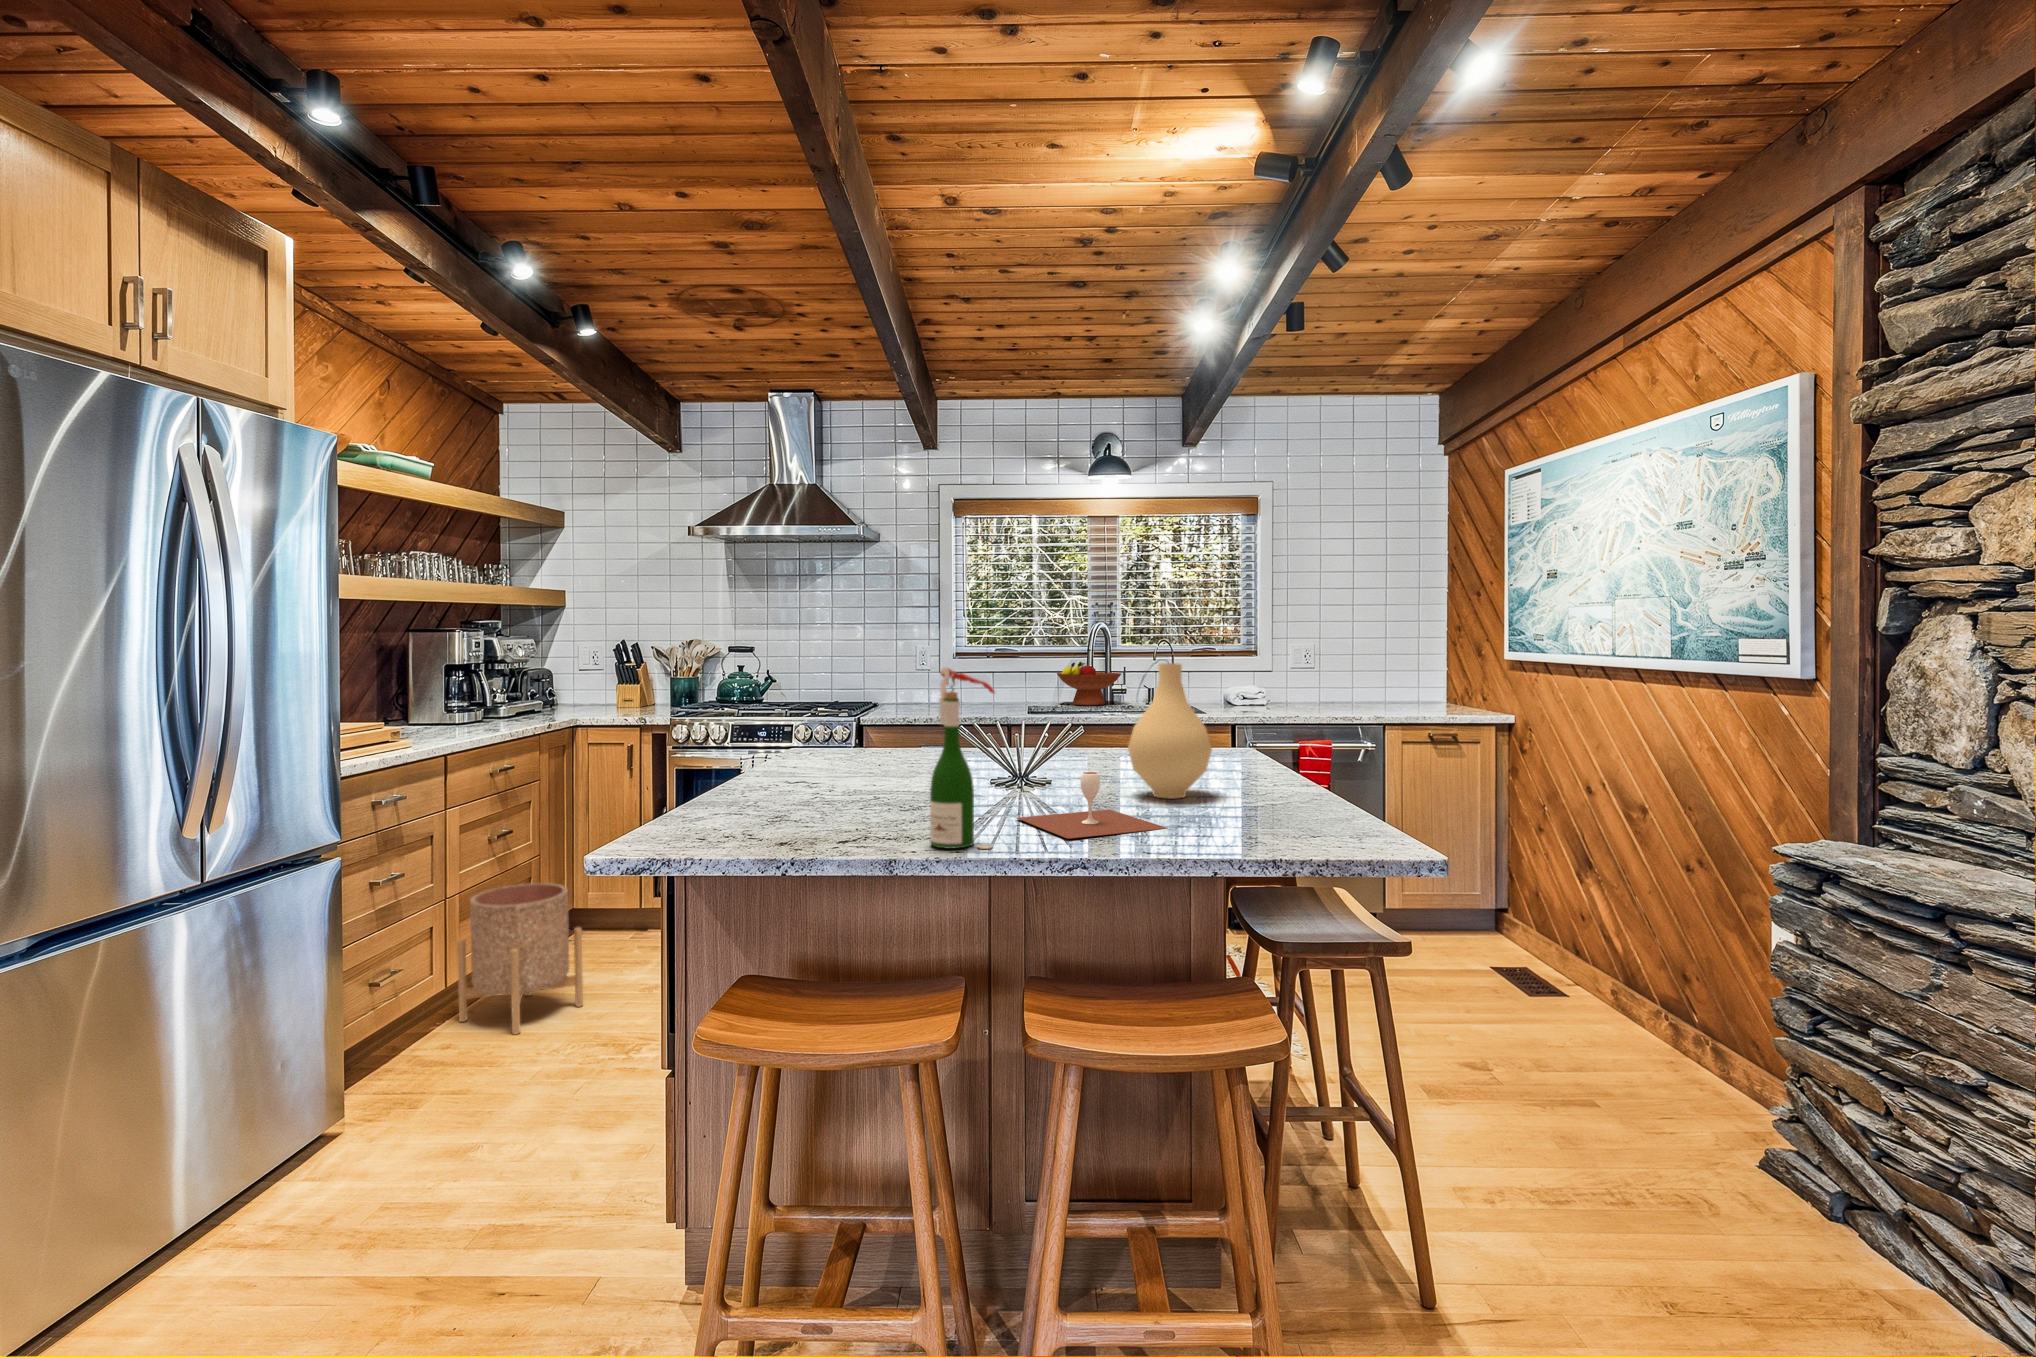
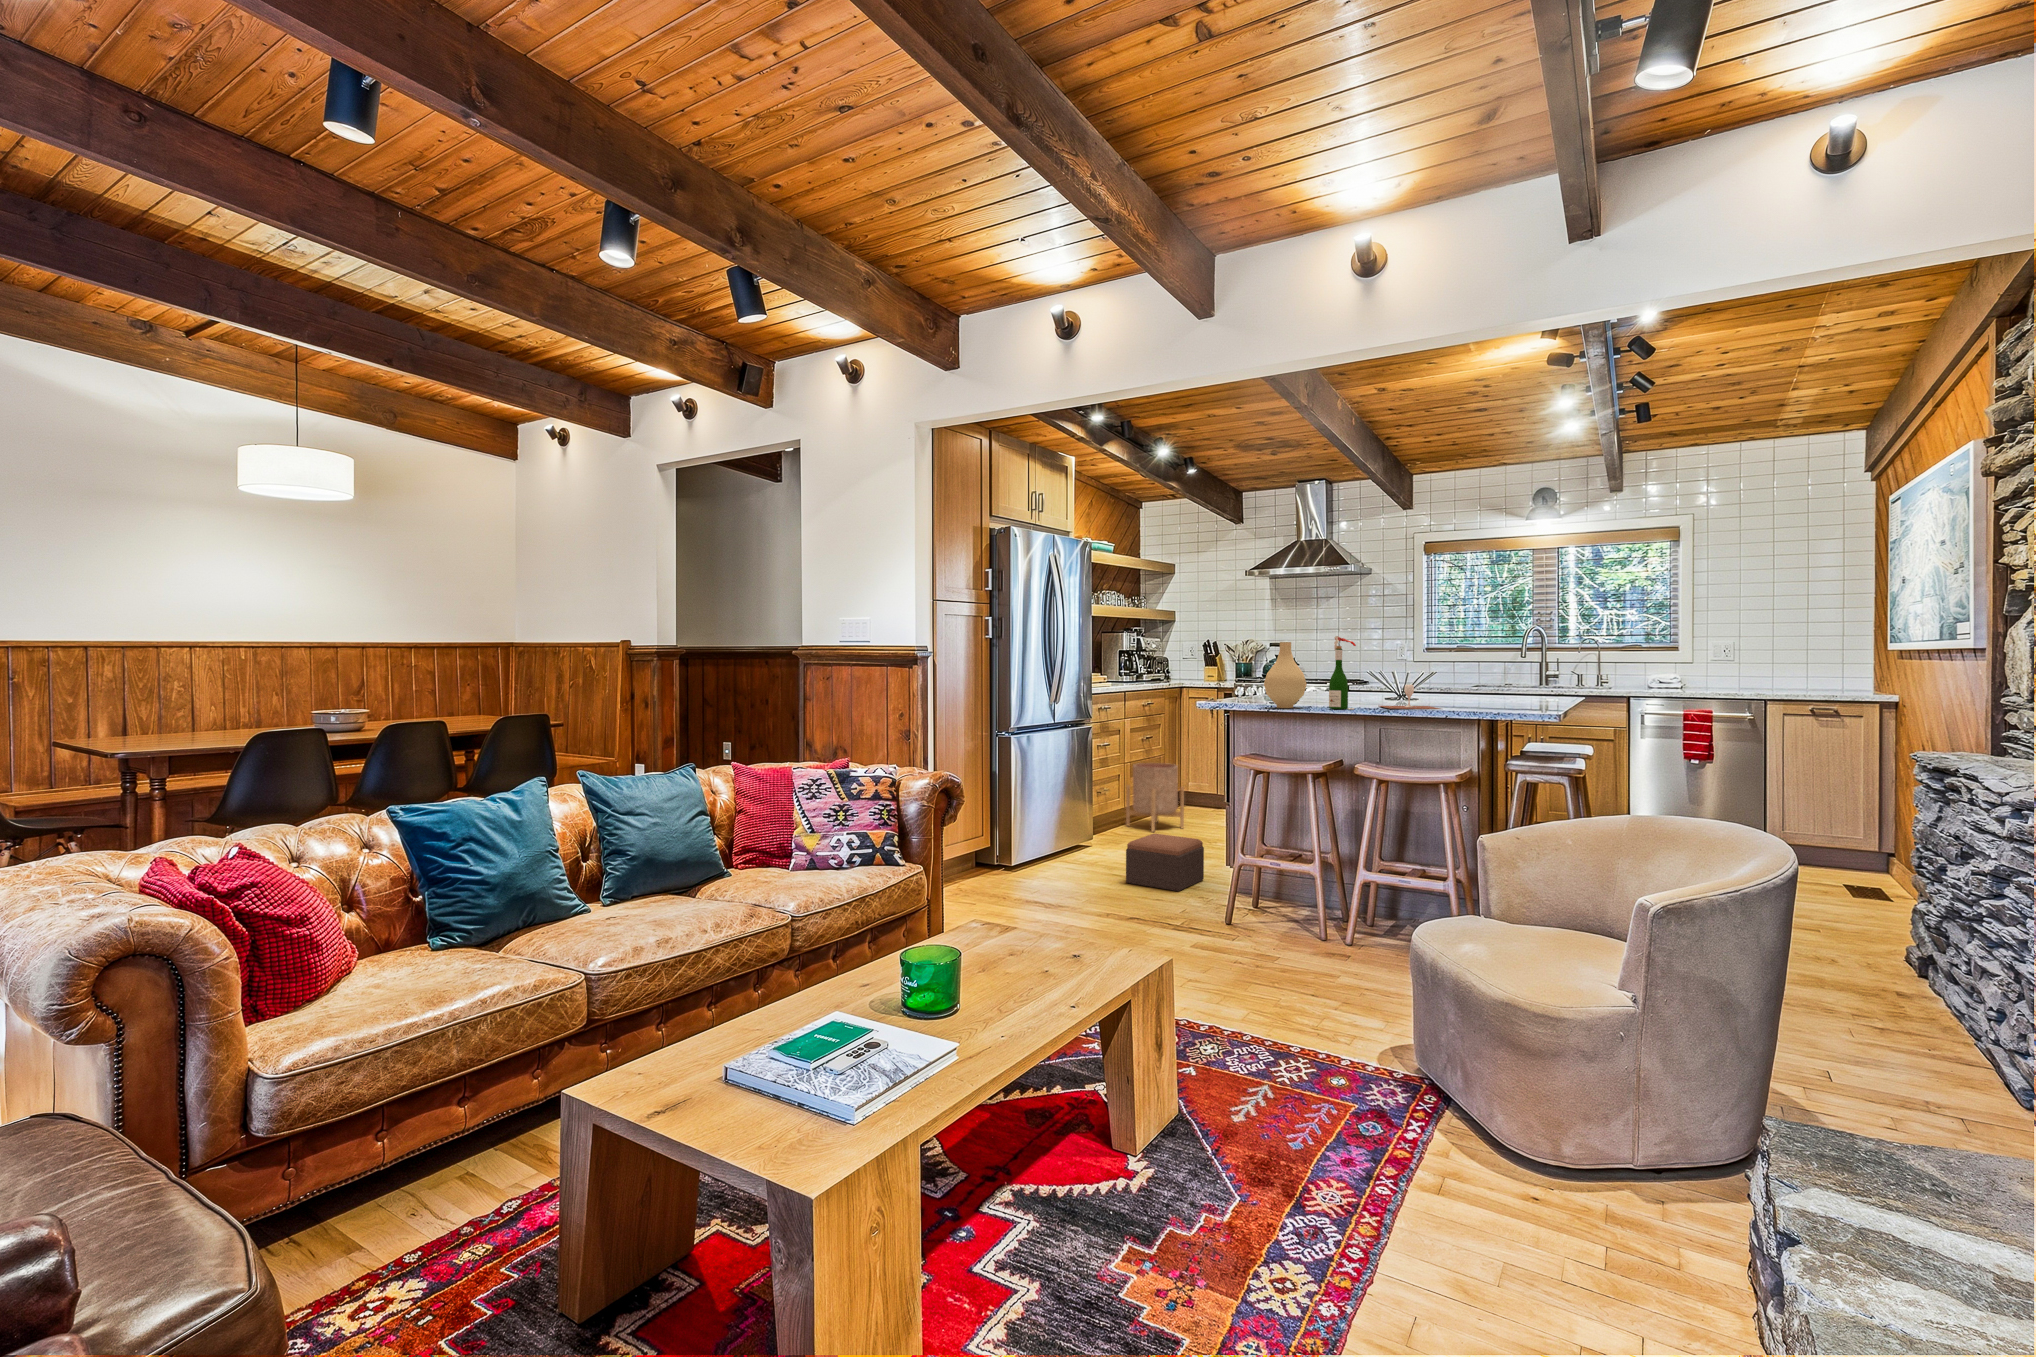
fruit bowl: present [1057,662,1122,705] -> none [1499,653,1552,685]
vase: present [1128,663,1212,799] -> present [1264,642,1307,708]
footstool: none [398,1137,620,1323] -> present [1126,834,1204,891]

